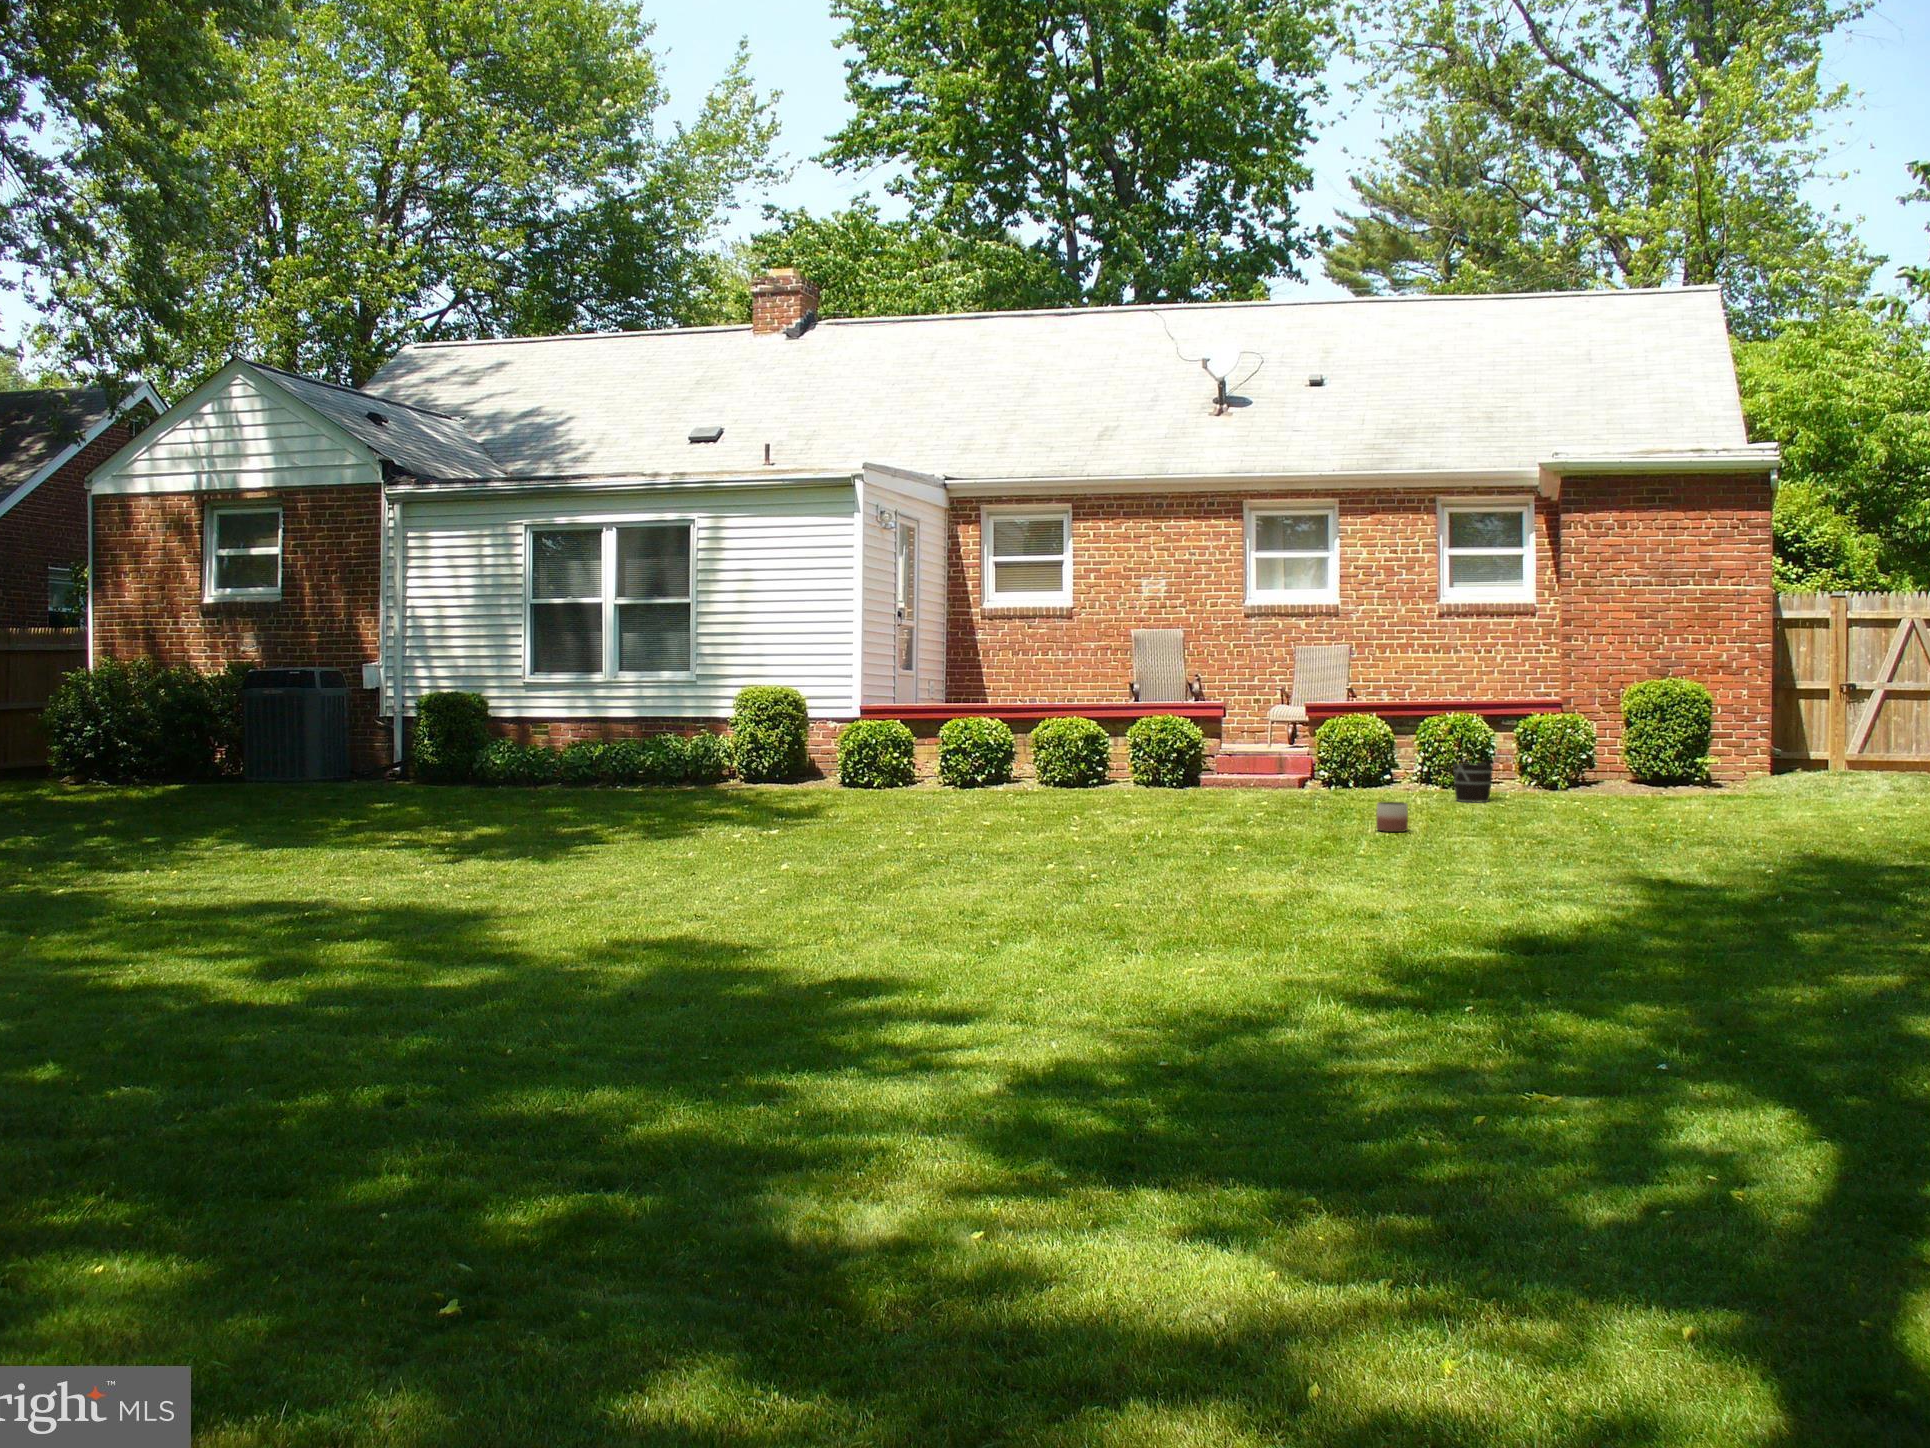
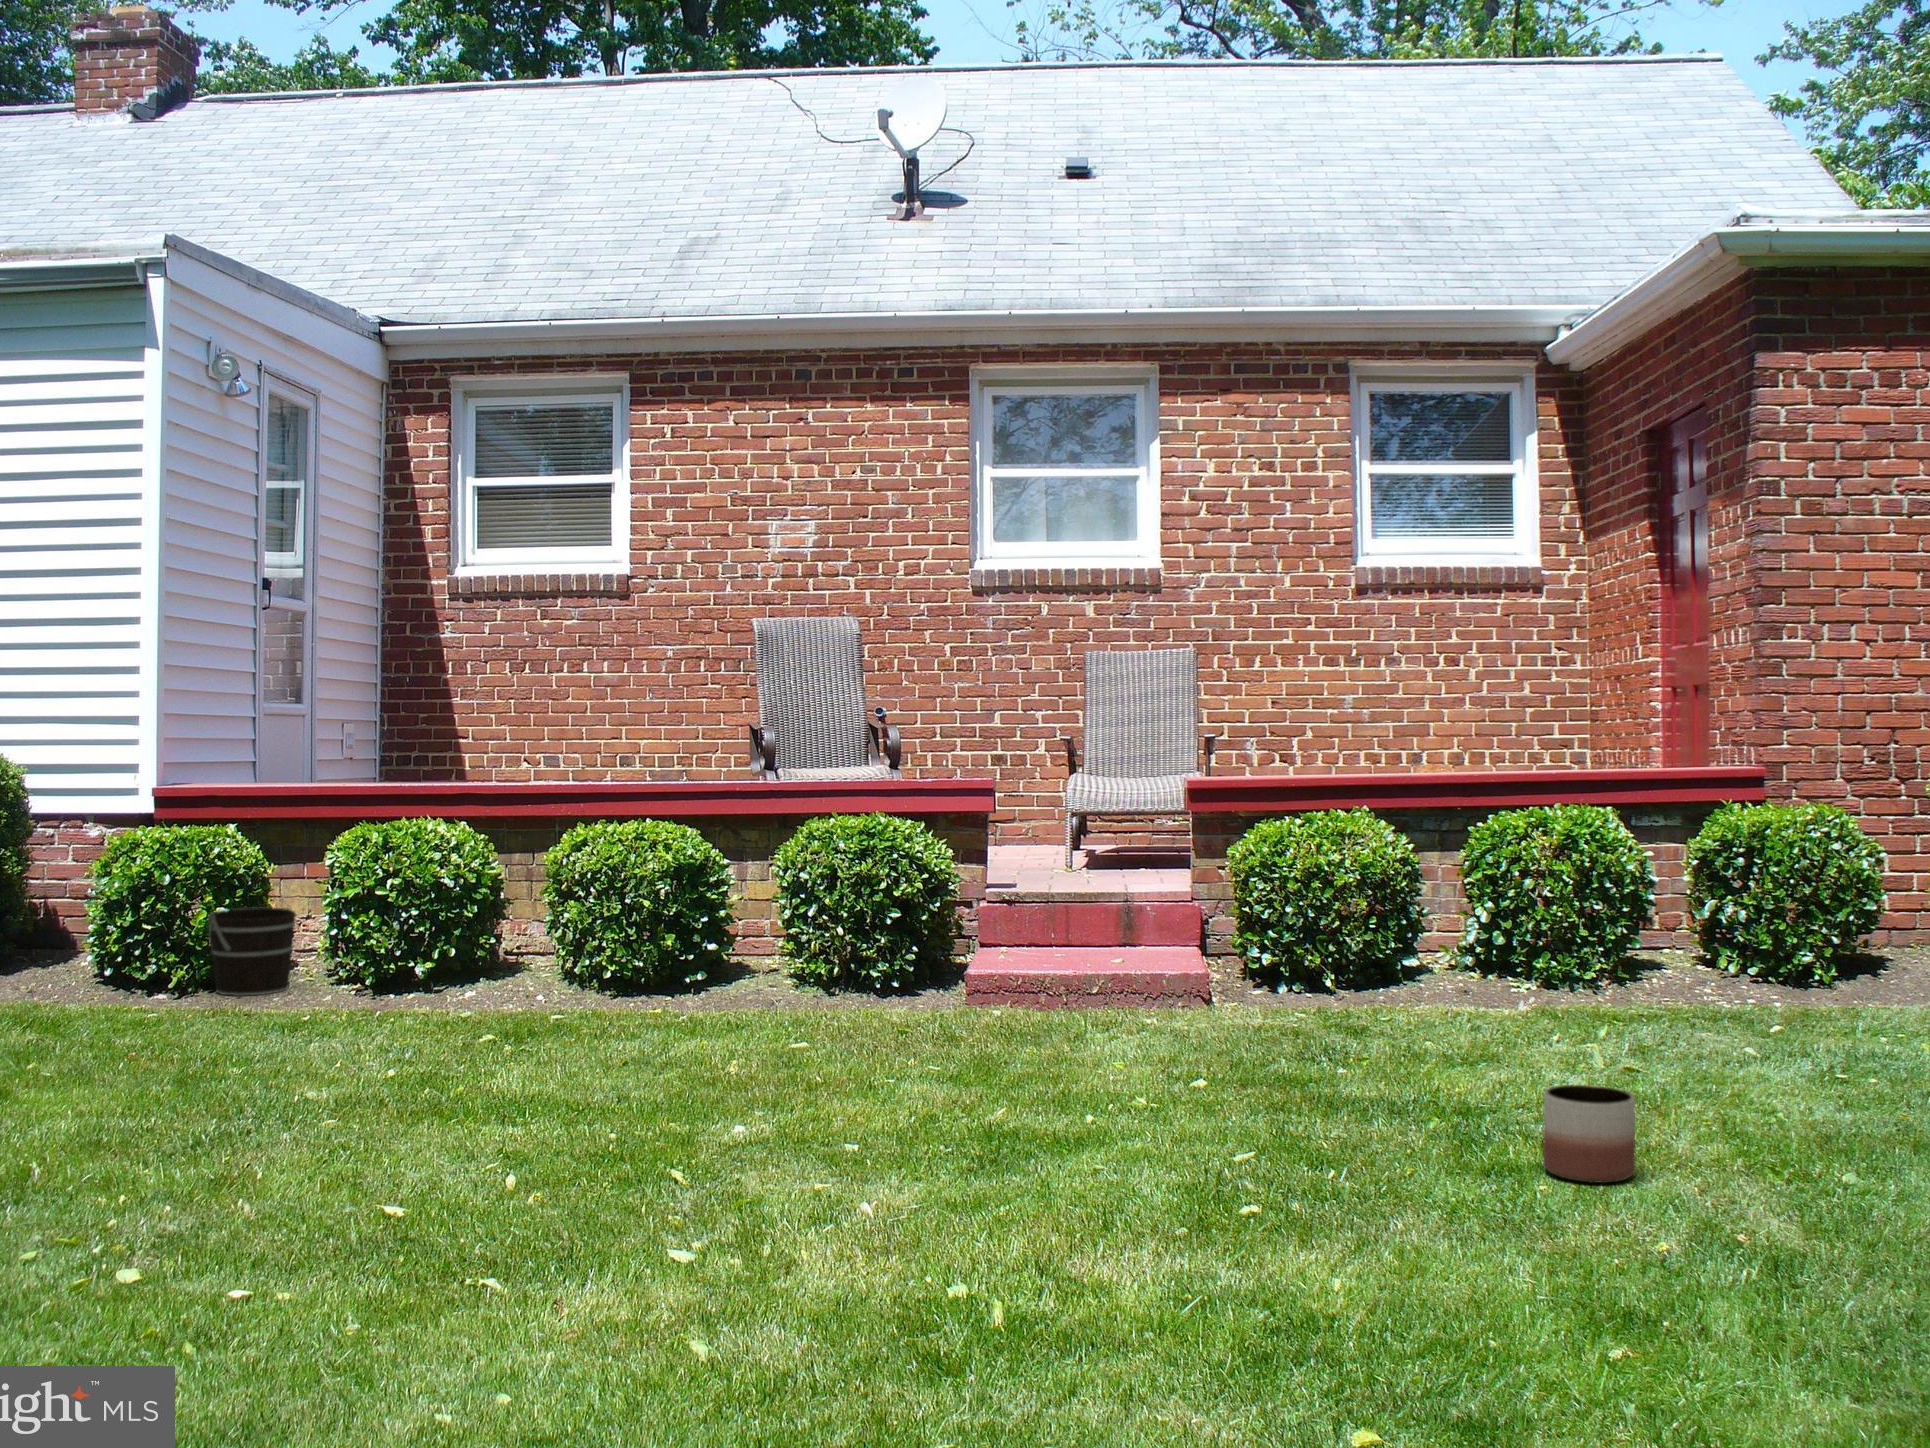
bucket: present [1453,764,1493,802] -> present [208,907,296,996]

